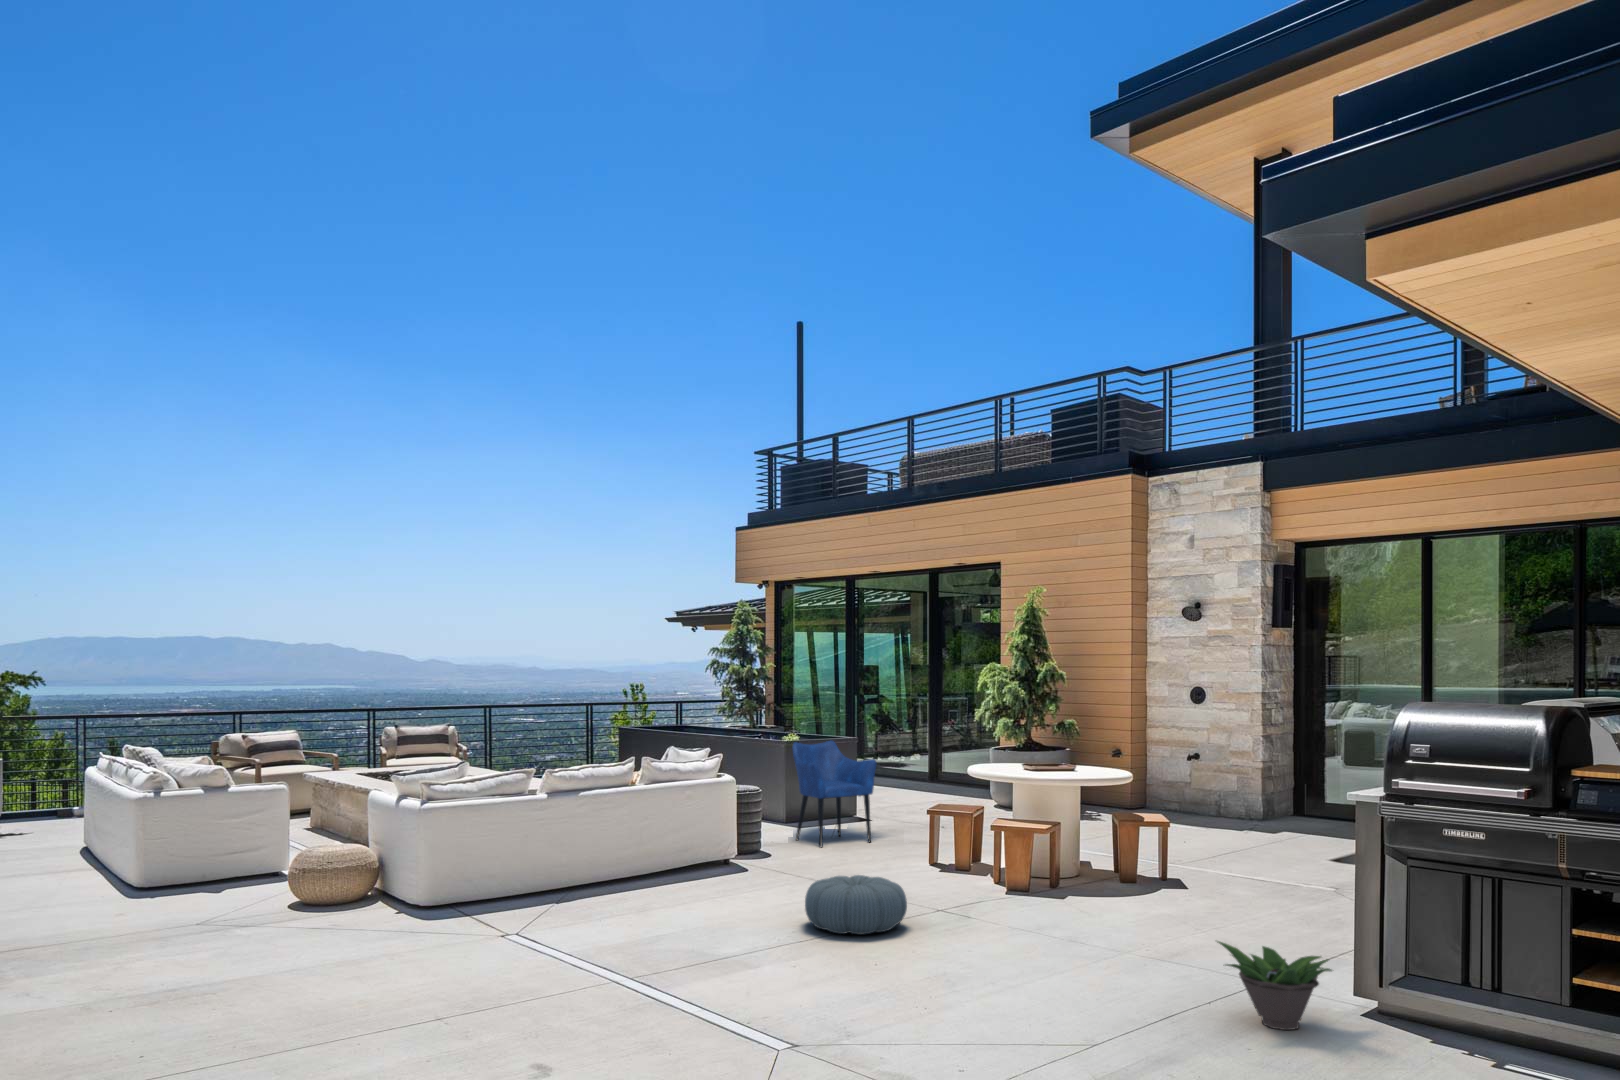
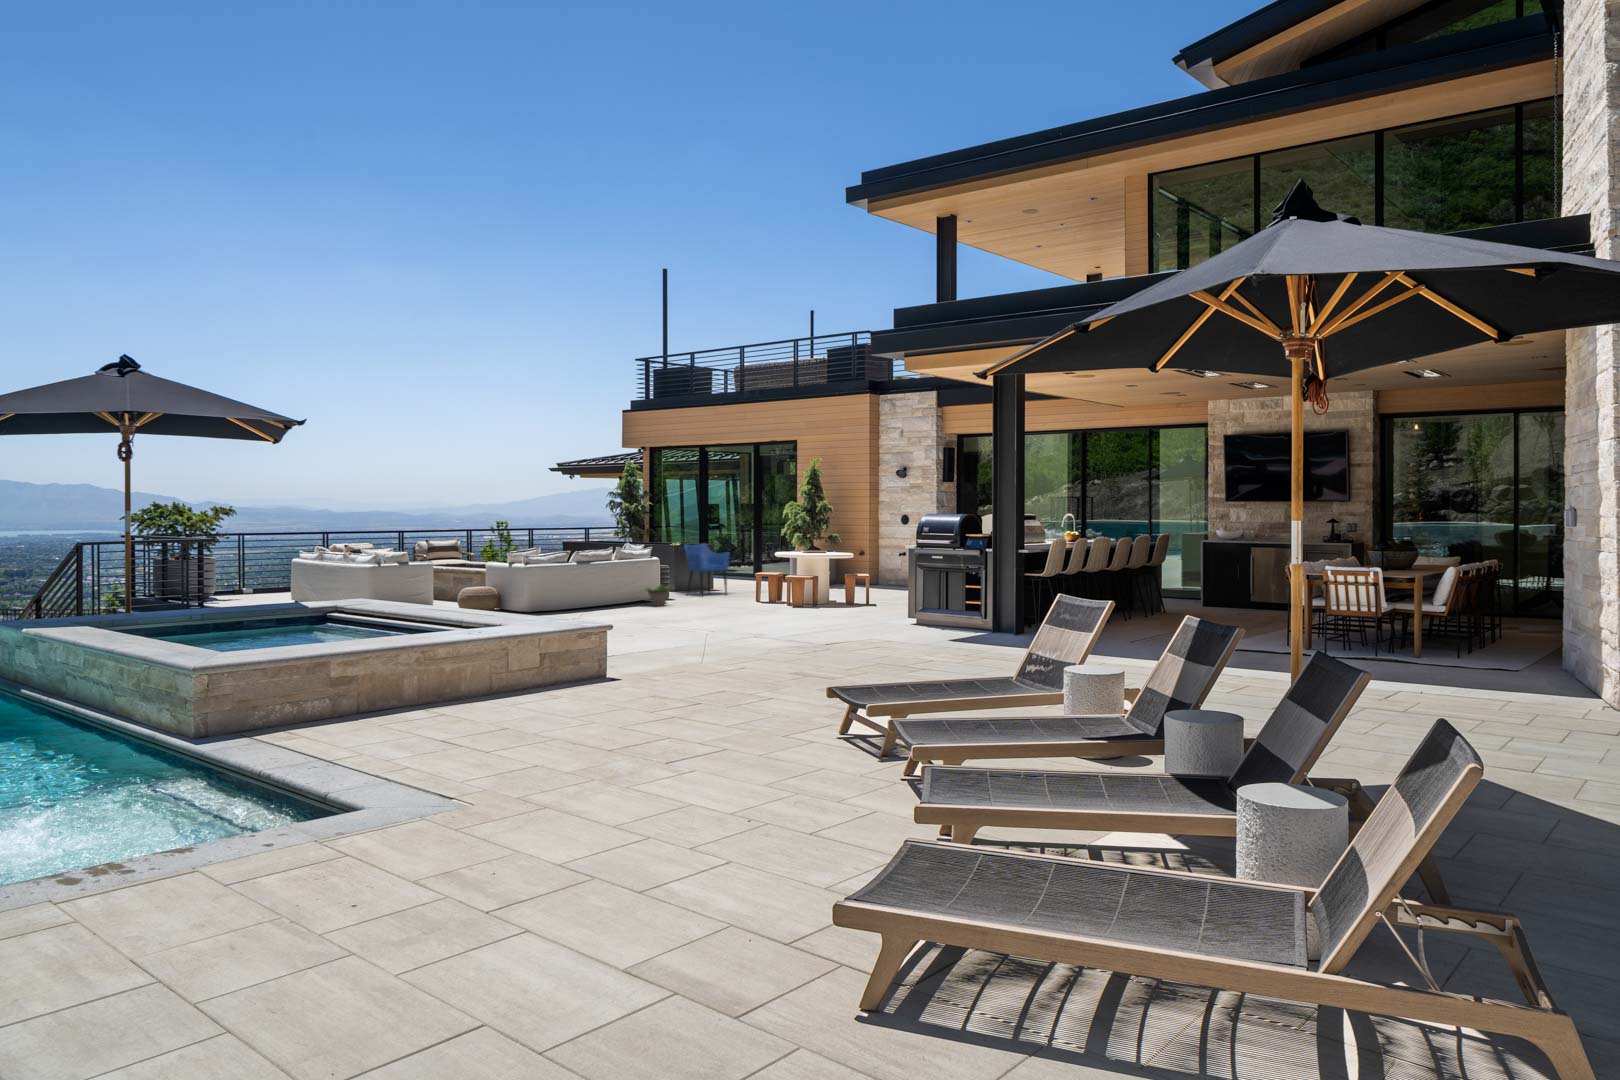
pouf: present [805,875,907,935] -> none [709,593,754,615]
decorative plant: present [1217,941,1332,1030] -> present [646,586,669,606]

